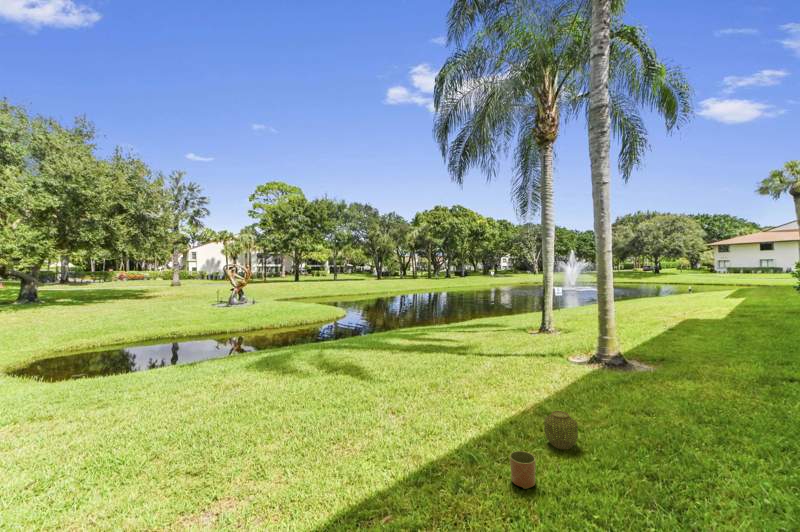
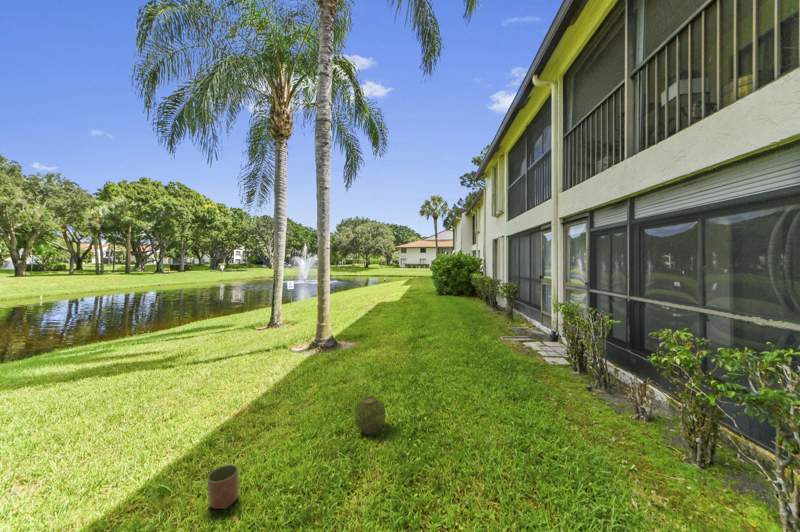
woven basket: present [544,411,578,449] -> present [355,397,385,435]

